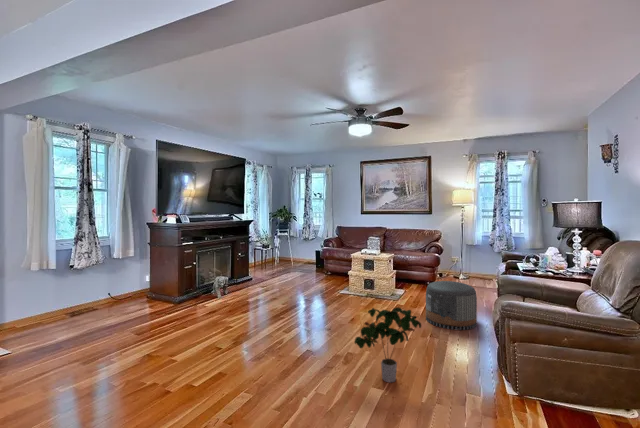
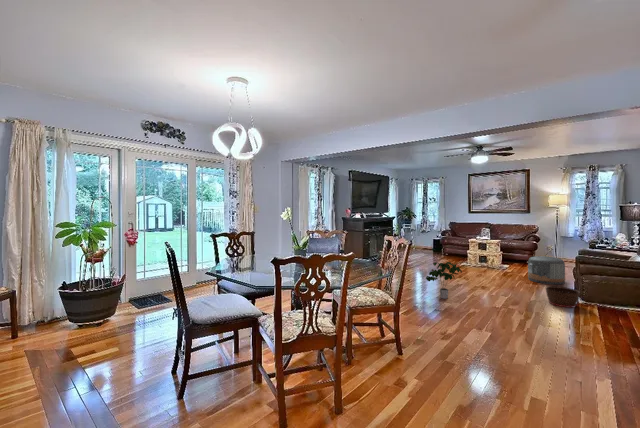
potted plant: present [355,307,421,383] -> present [426,262,462,299]
basket: none [450,355,512,411] -> present [546,286,580,308]

